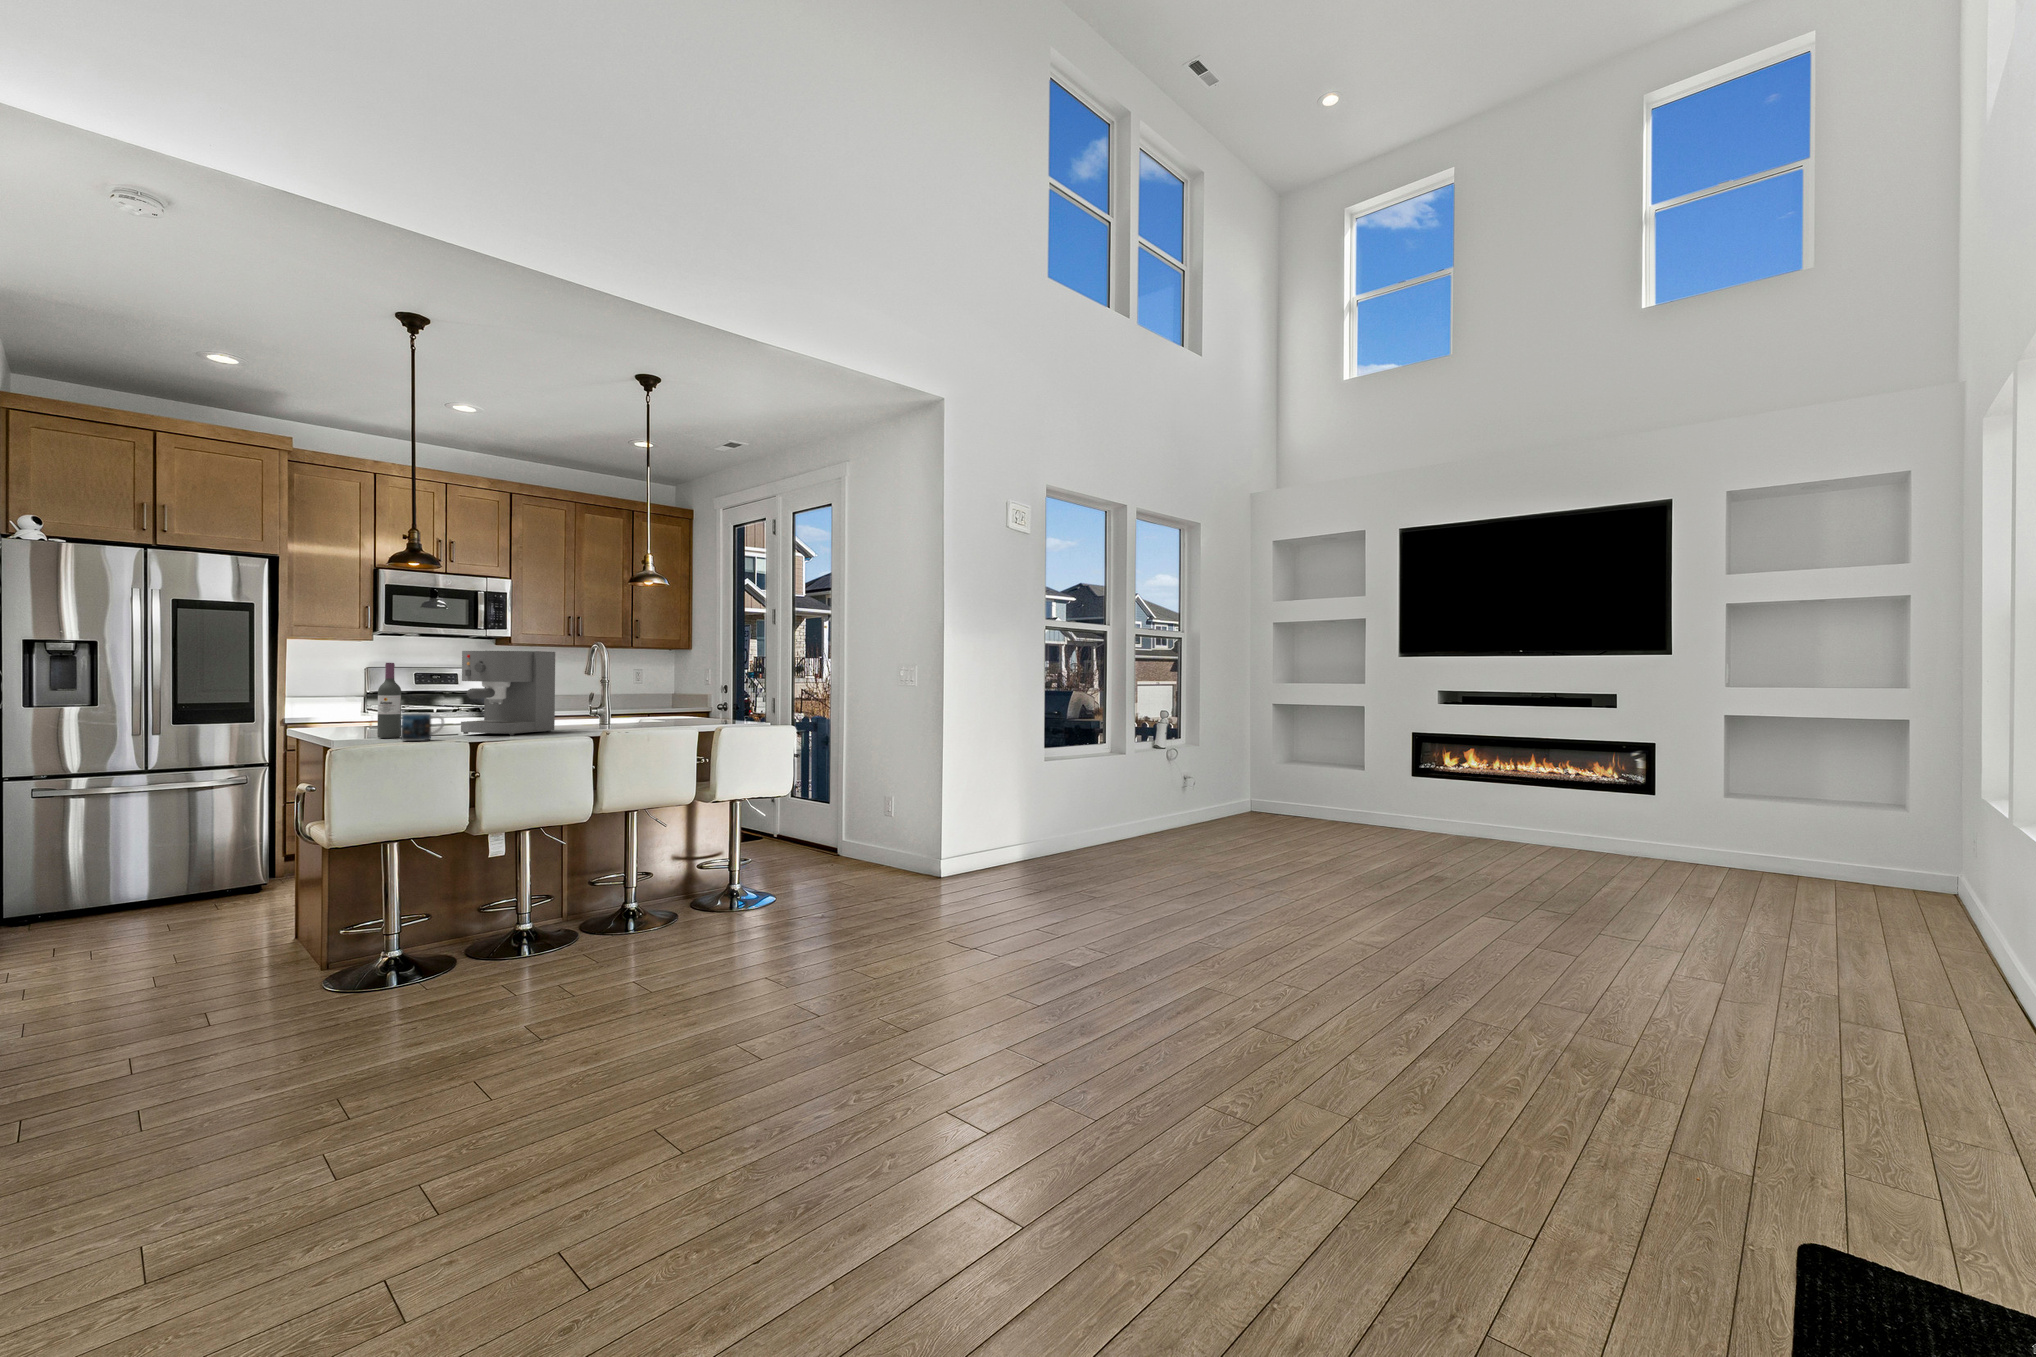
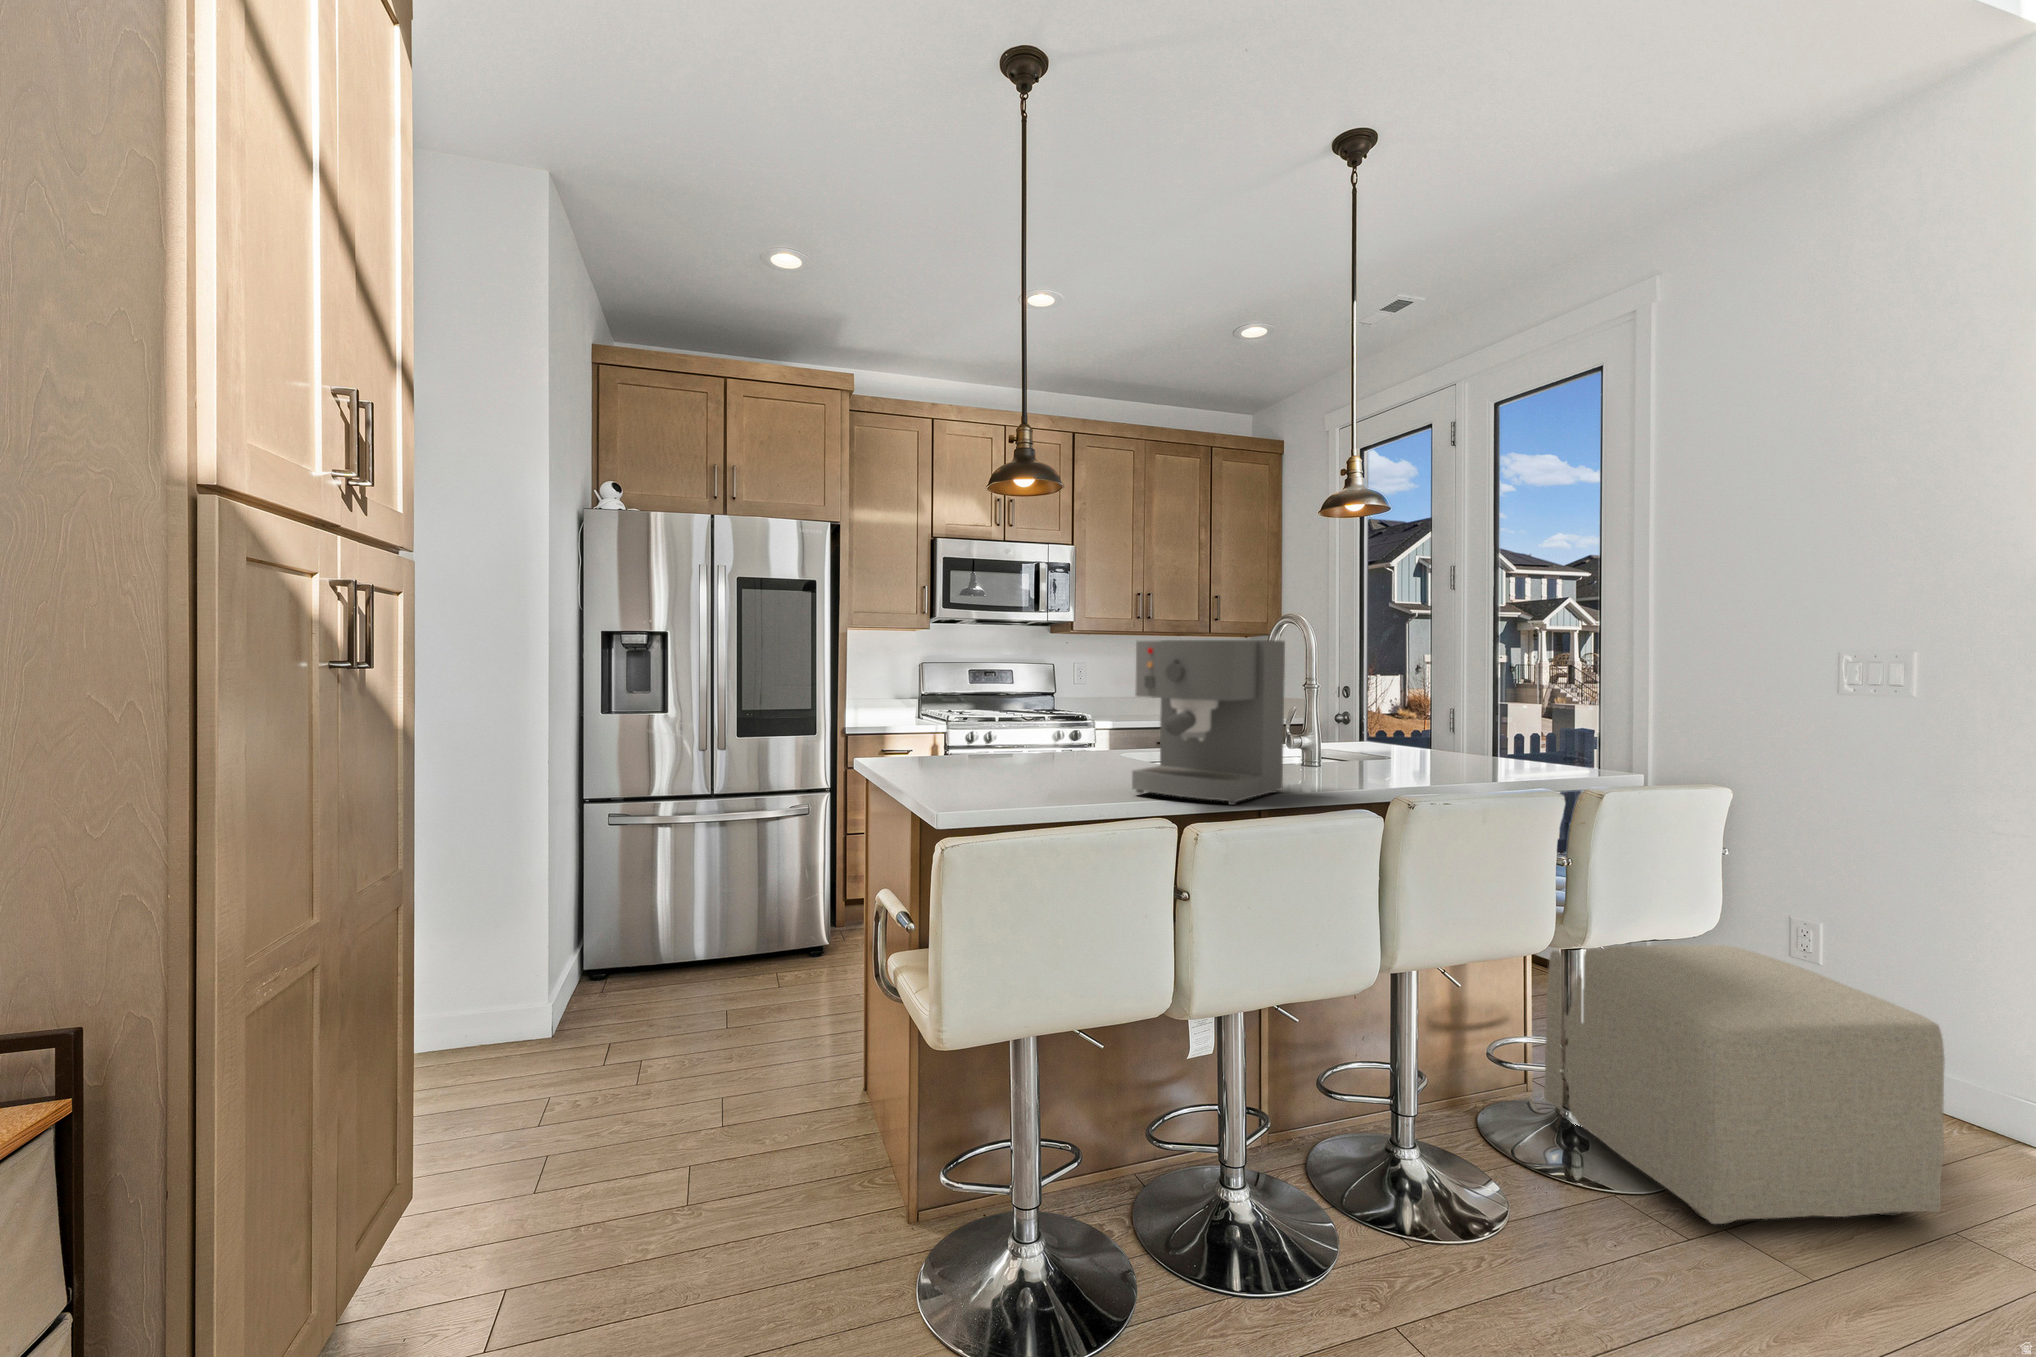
wine bottle: present [377,663,401,738] -> none [1004,663,1039,797]
mug: present [401,713,444,741] -> none [1060,761,1133,819]
ottoman: none [725,807,861,920] -> present [1544,945,1945,1224]

